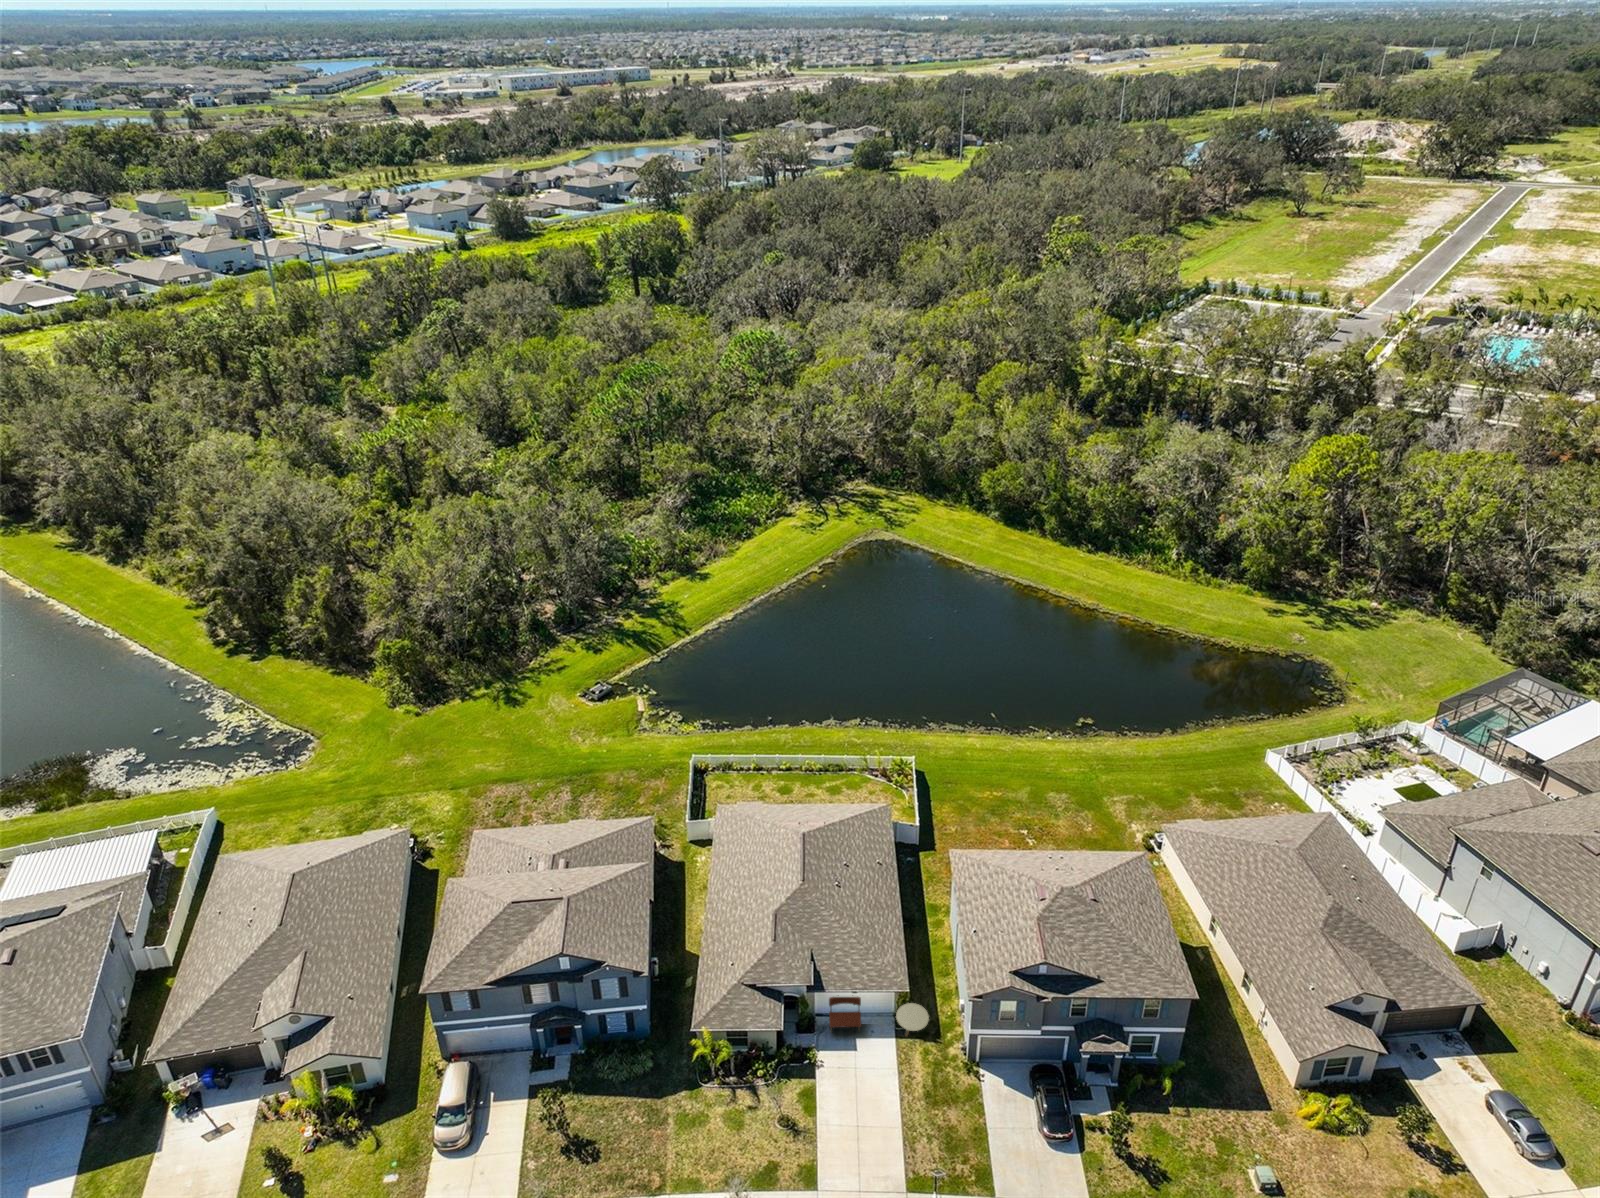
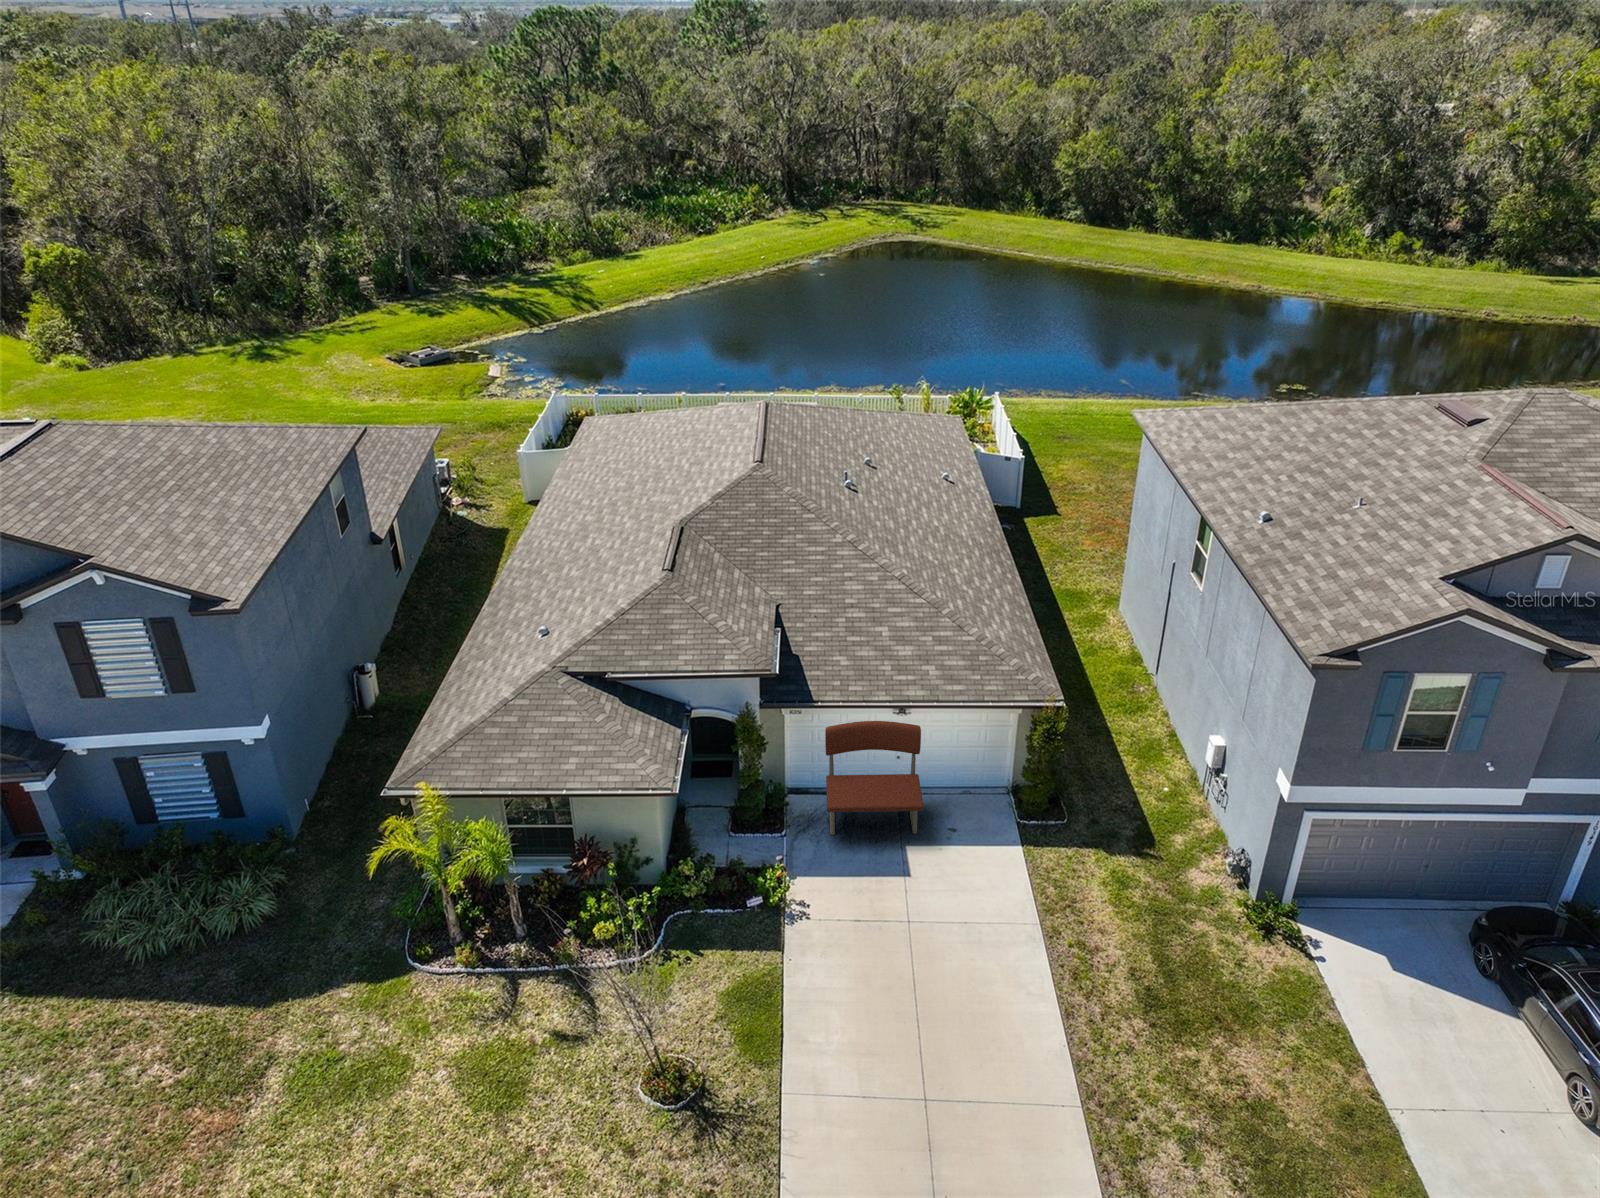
round table: present [896,1003,929,1036] -> none [1023,758,1122,844]

